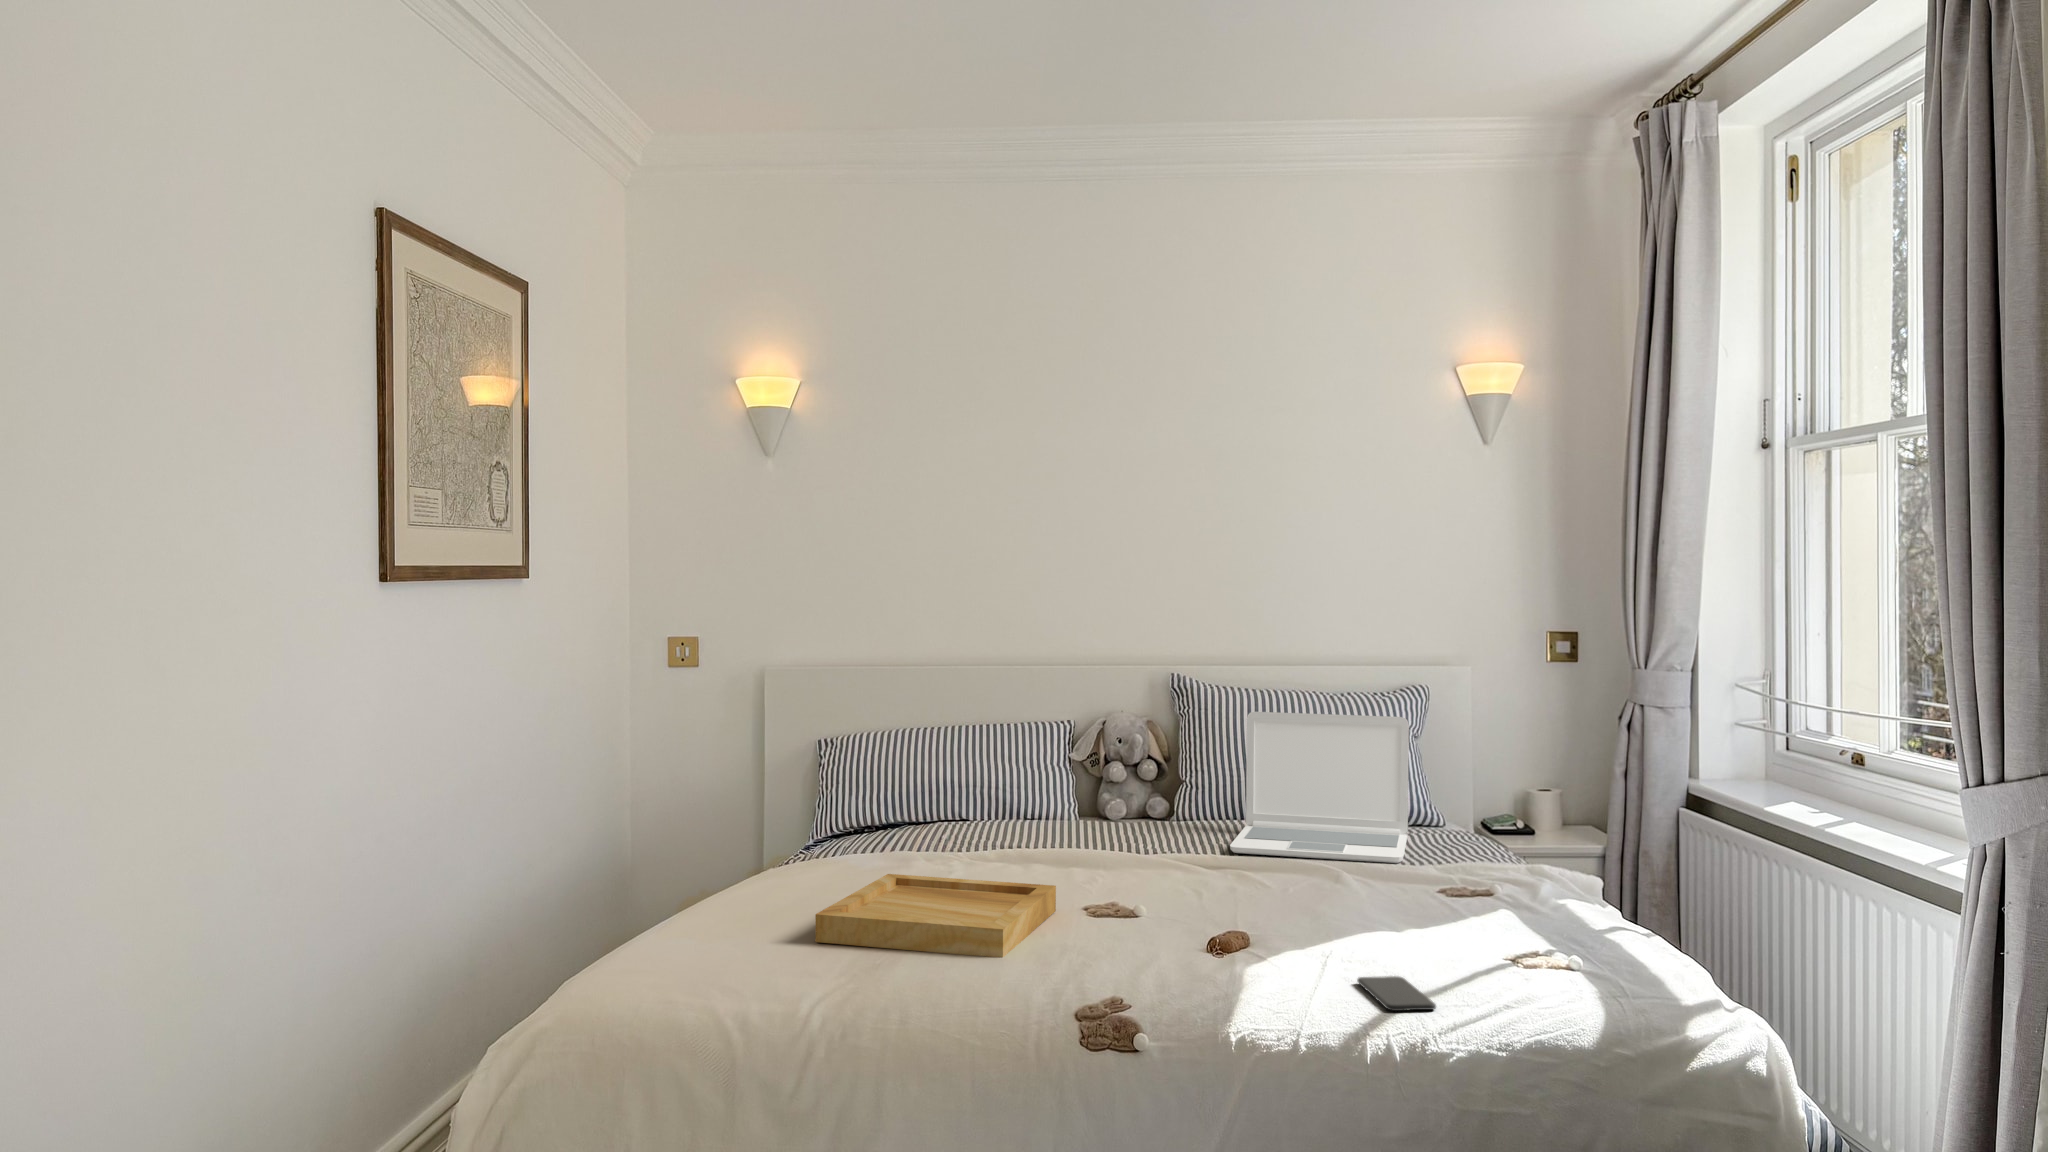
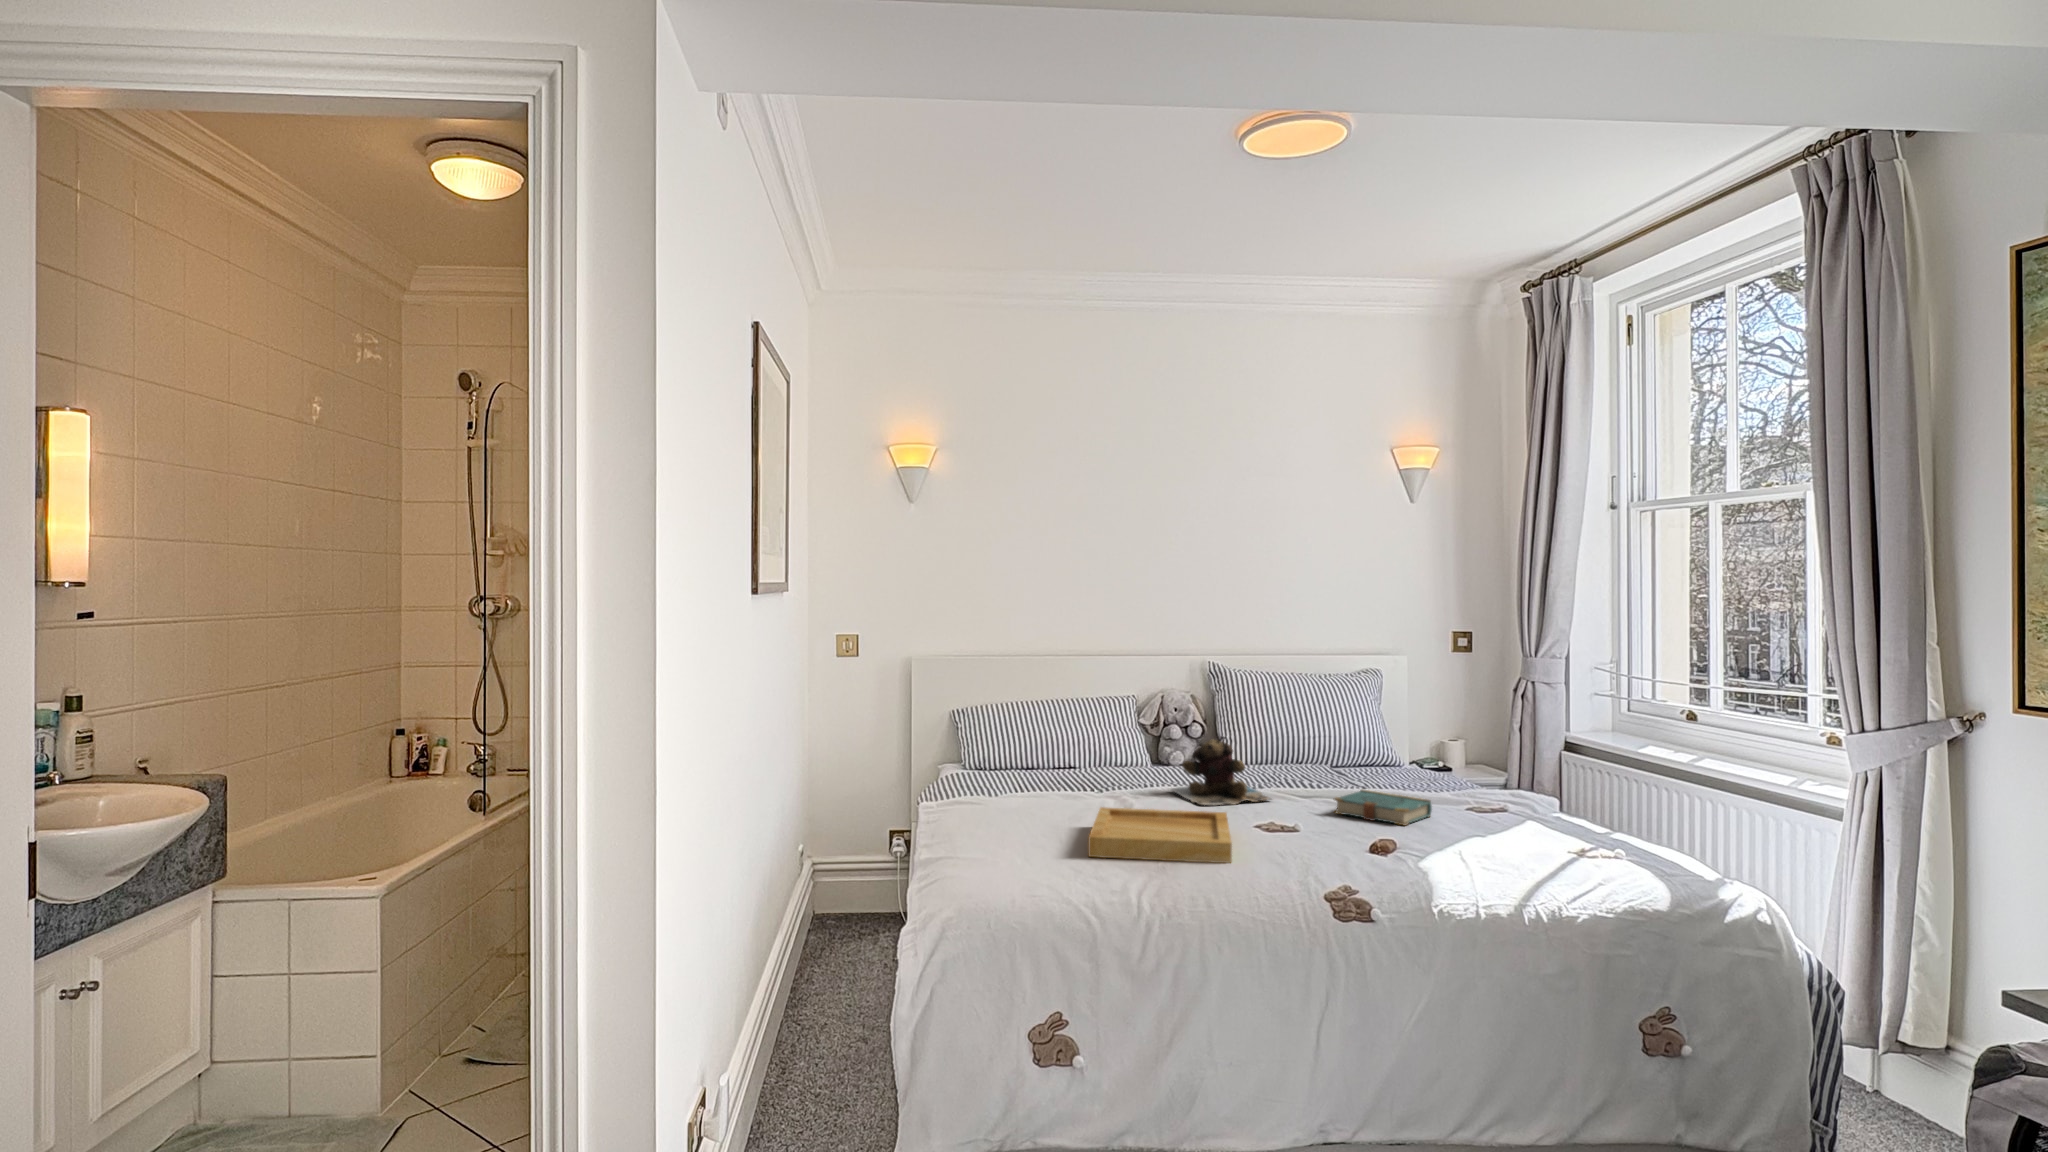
laptop: present [1230,712,1409,863] -> none [1285,689,1415,792]
teddy bear: none [1046,782,1178,875] -> present [1171,740,1271,805]
book: none [1239,858,1380,912] -> present [1335,790,1432,825]
smartphone: present [1357,976,1436,1011] -> none [1490,866,1562,889]

